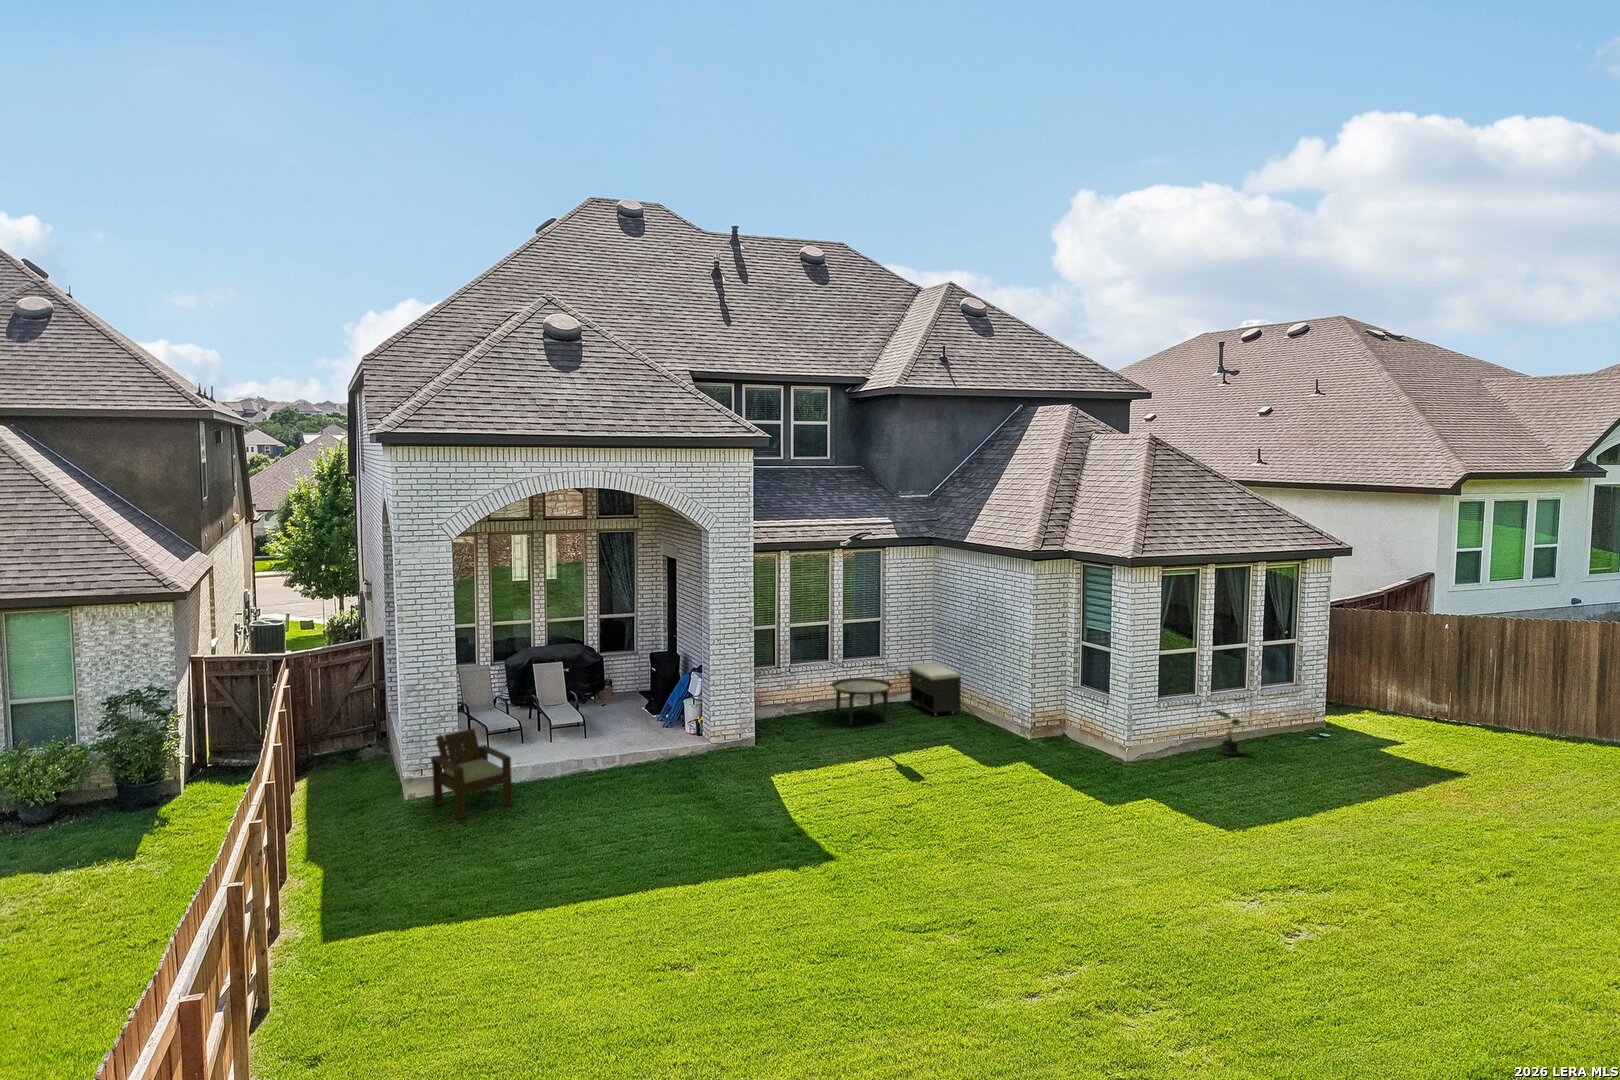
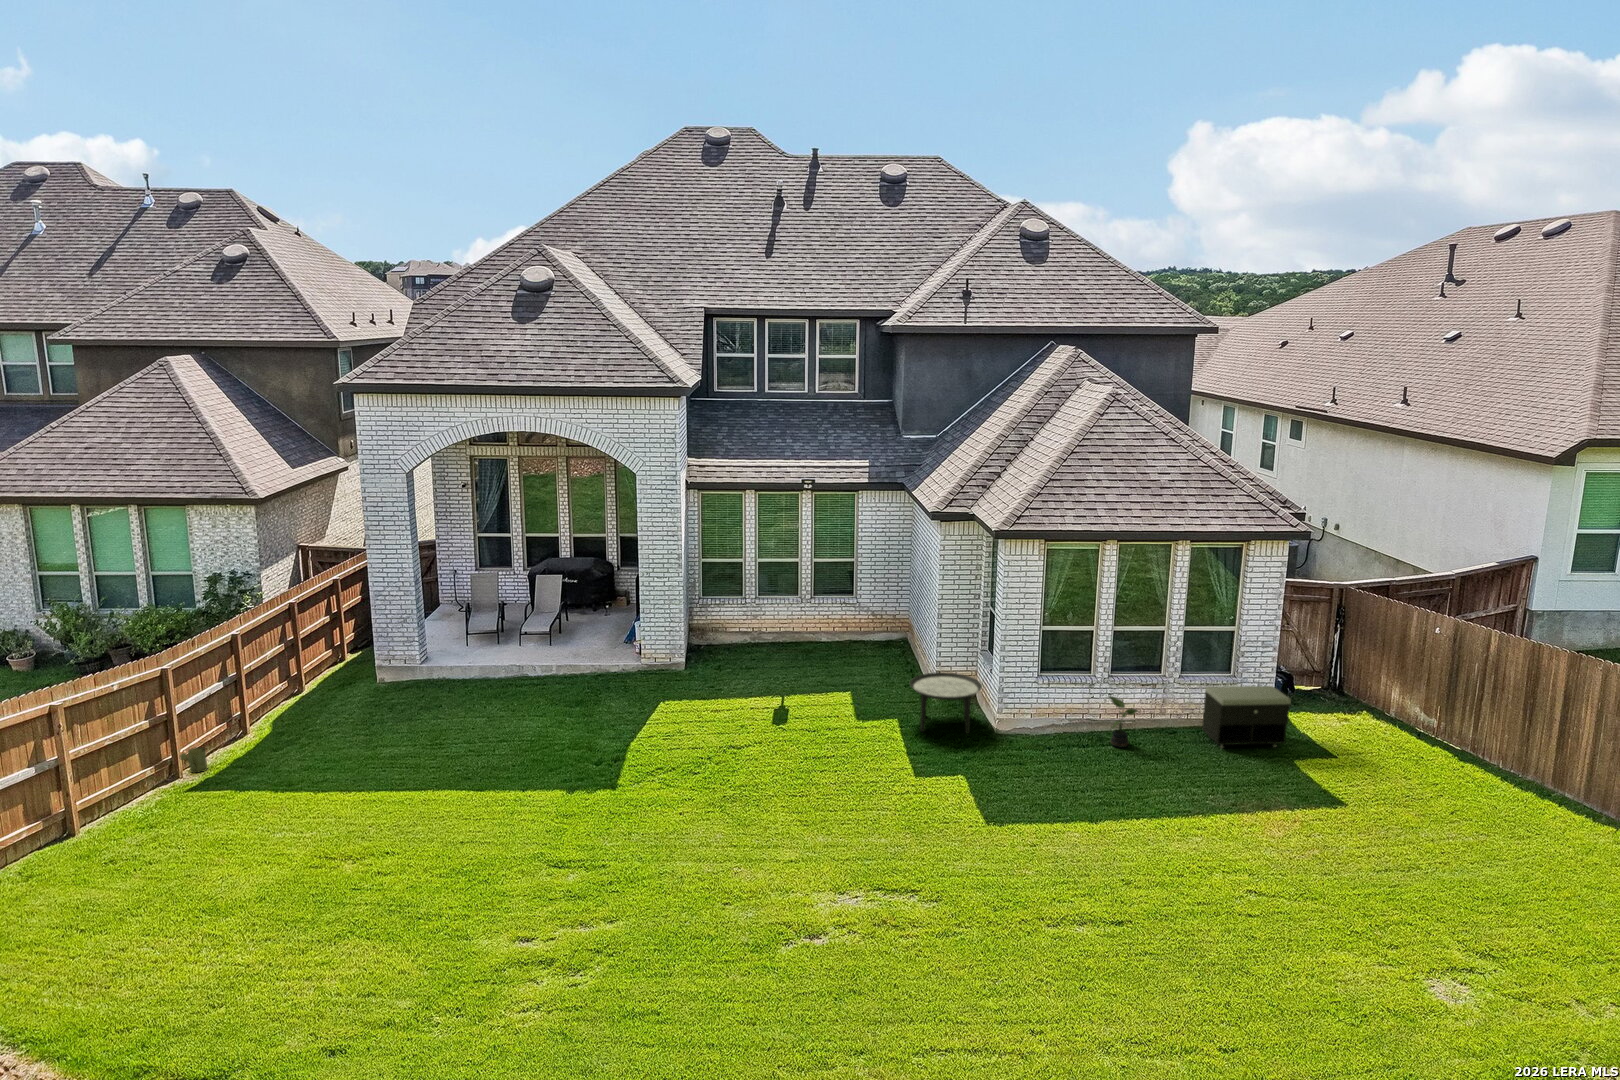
storage bench: present [908,663,961,715] -> present [1202,686,1291,748]
round table: present [832,678,892,726] -> present [910,672,982,733]
chair: present [431,729,512,819] -> none [392,628,446,700]
watering can: none [281,897,306,943] -> present [180,747,207,773]

